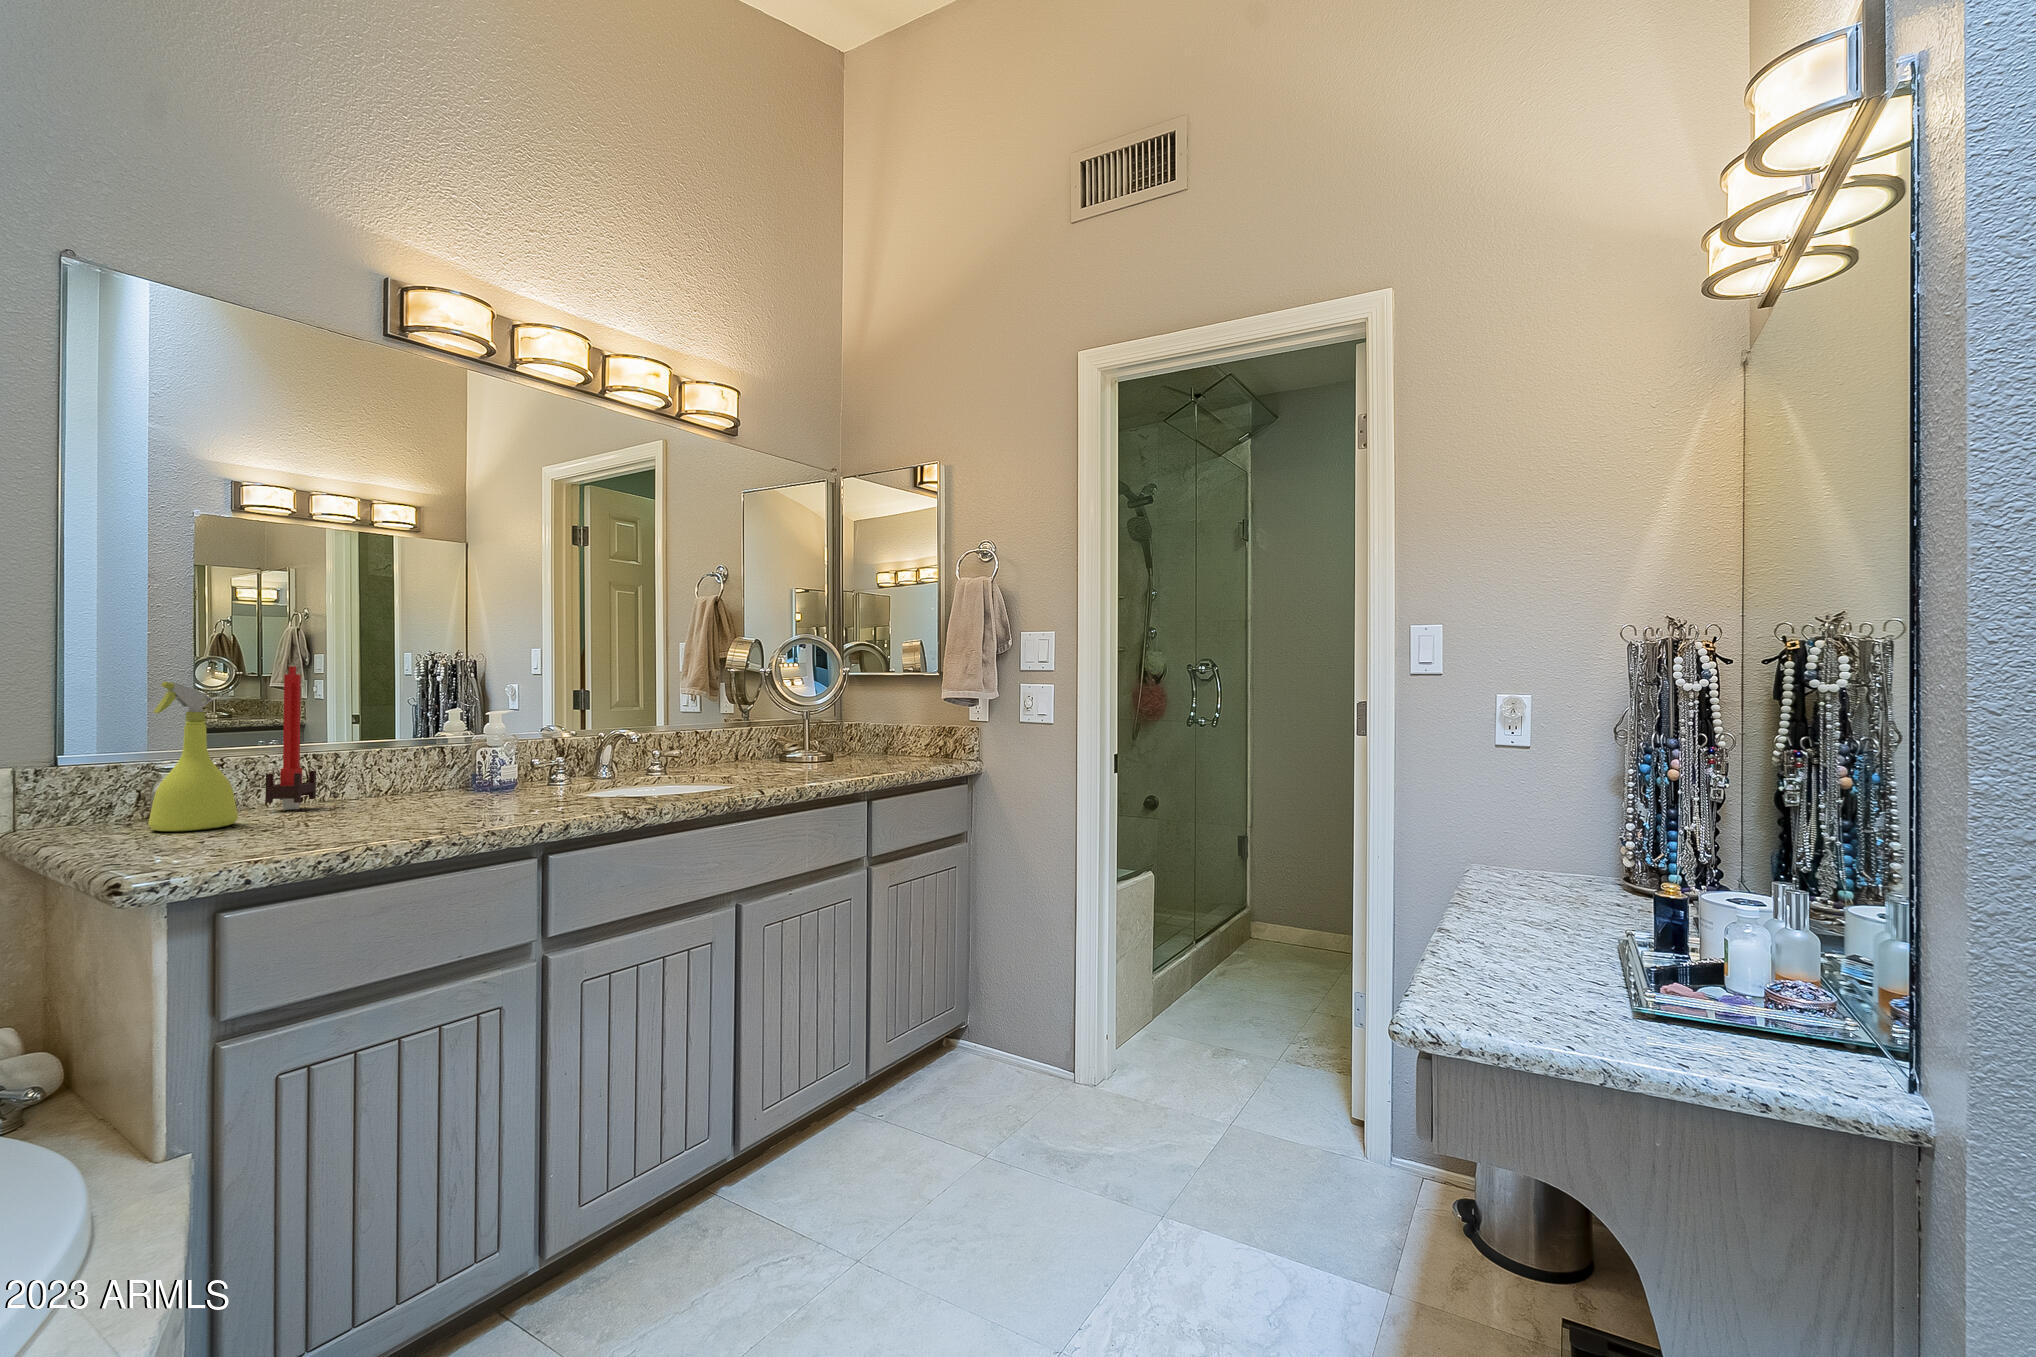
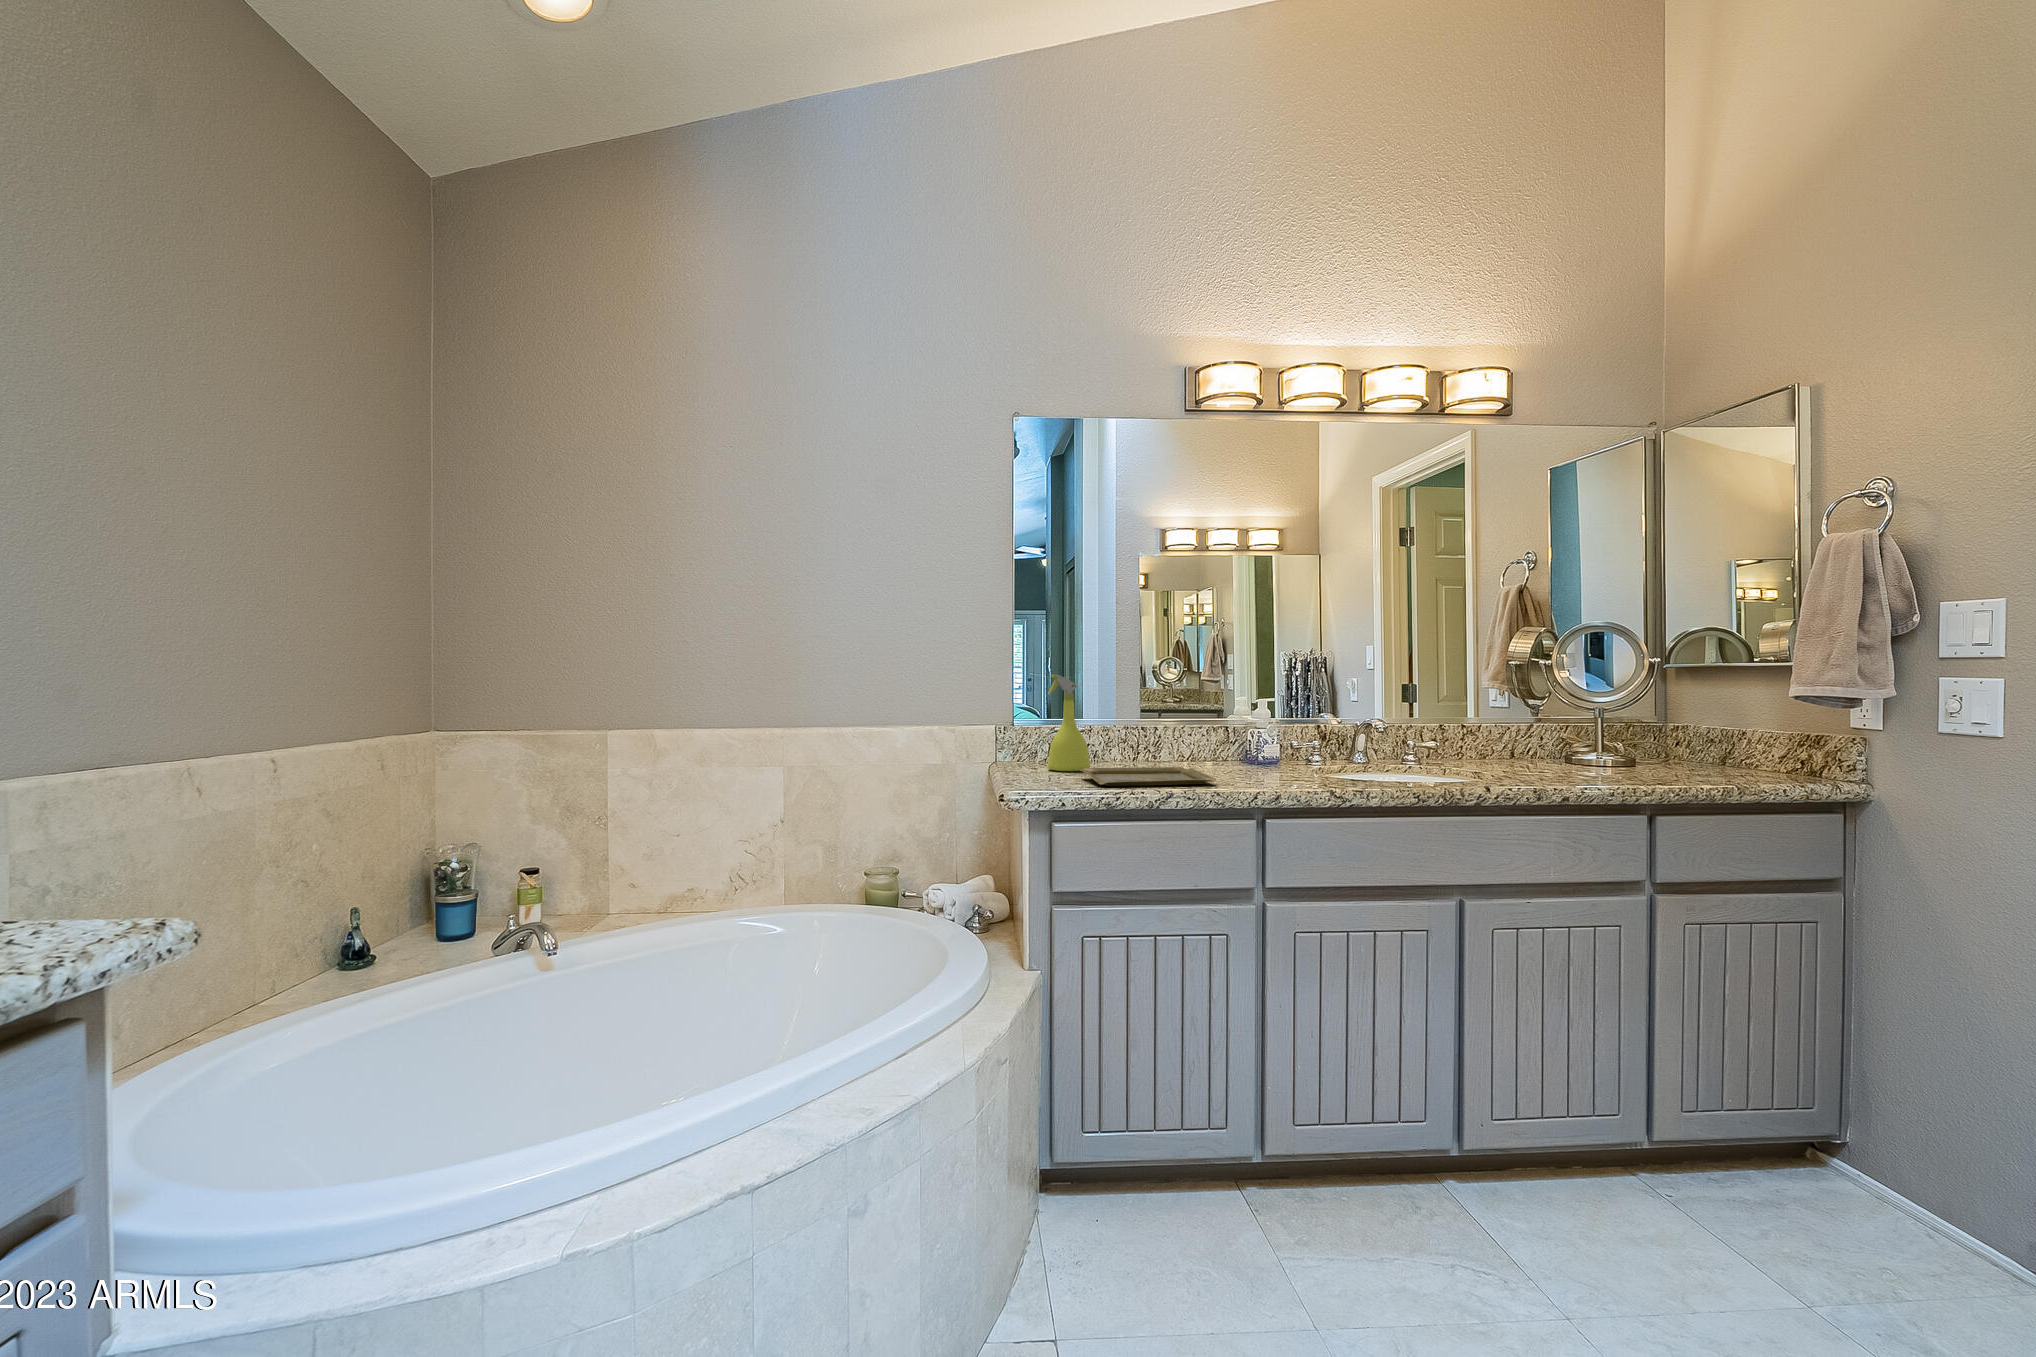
candle: present [265,666,316,809] -> none [1113,664,1141,765]
tray: none [241,804,480,844] -> present [1080,767,1216,786]

